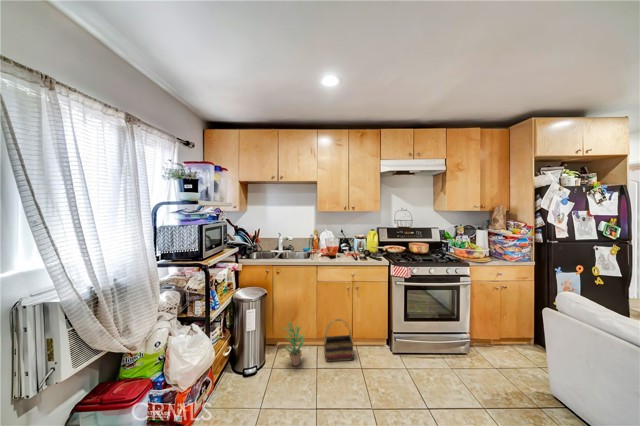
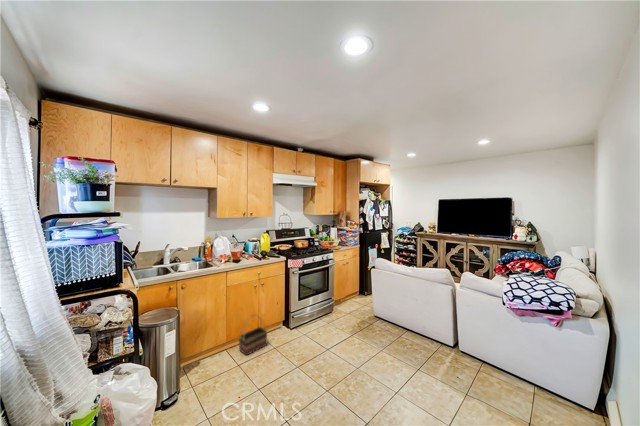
potted plant: present [285,322,304,366] -> none [205,328,230,371]

